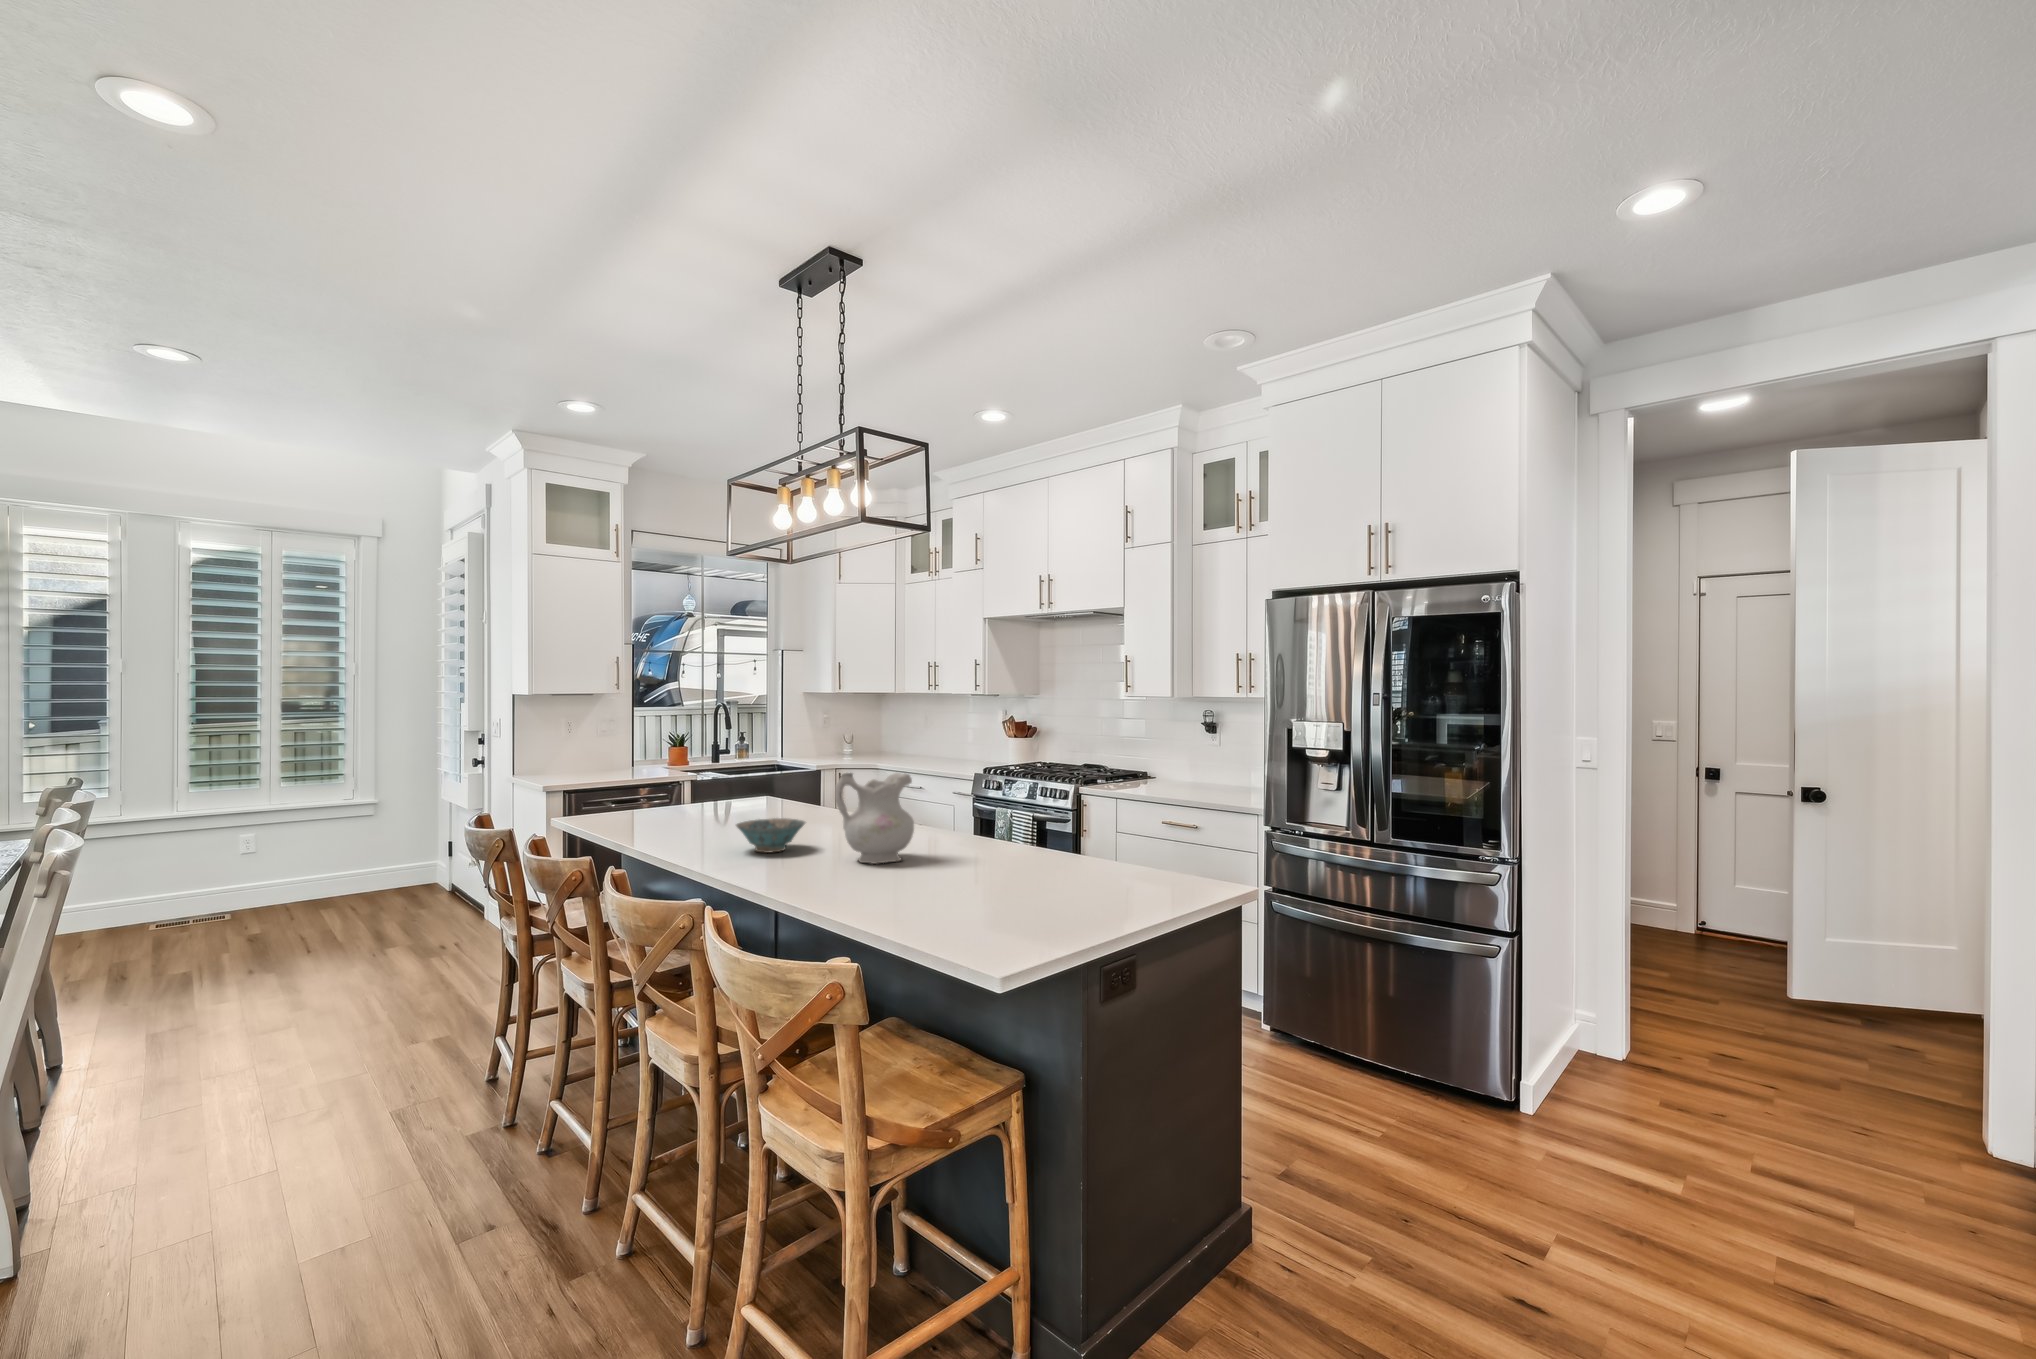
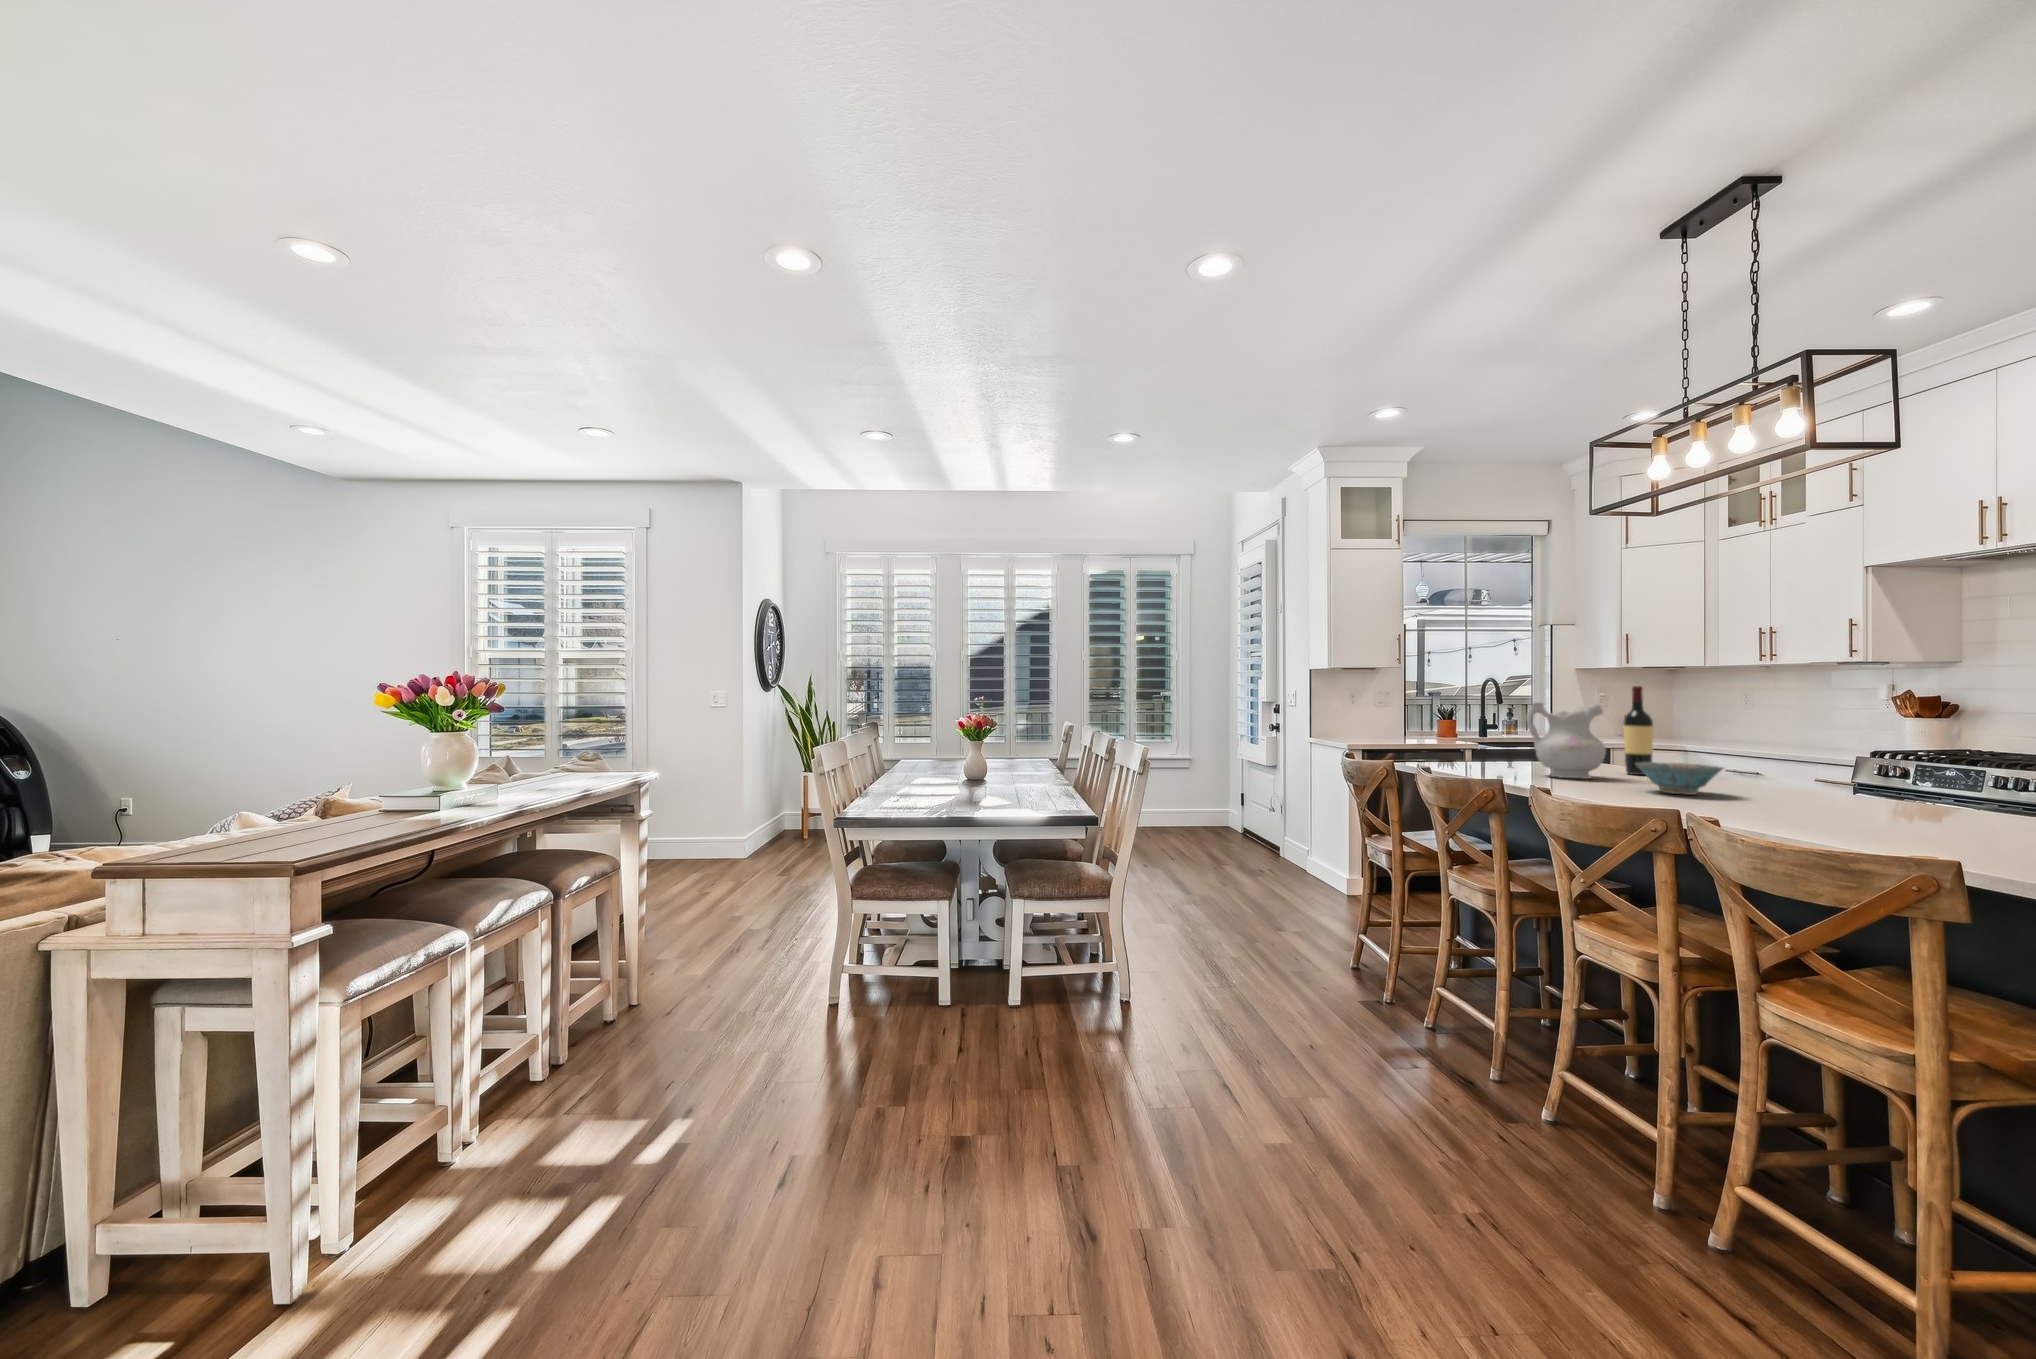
wine bottle: none [759,735,783,824] -> present [1624,686,1653,775]
ceramic pitcher: present [835,773,914,864] -> present [1526,703,1606,779]

